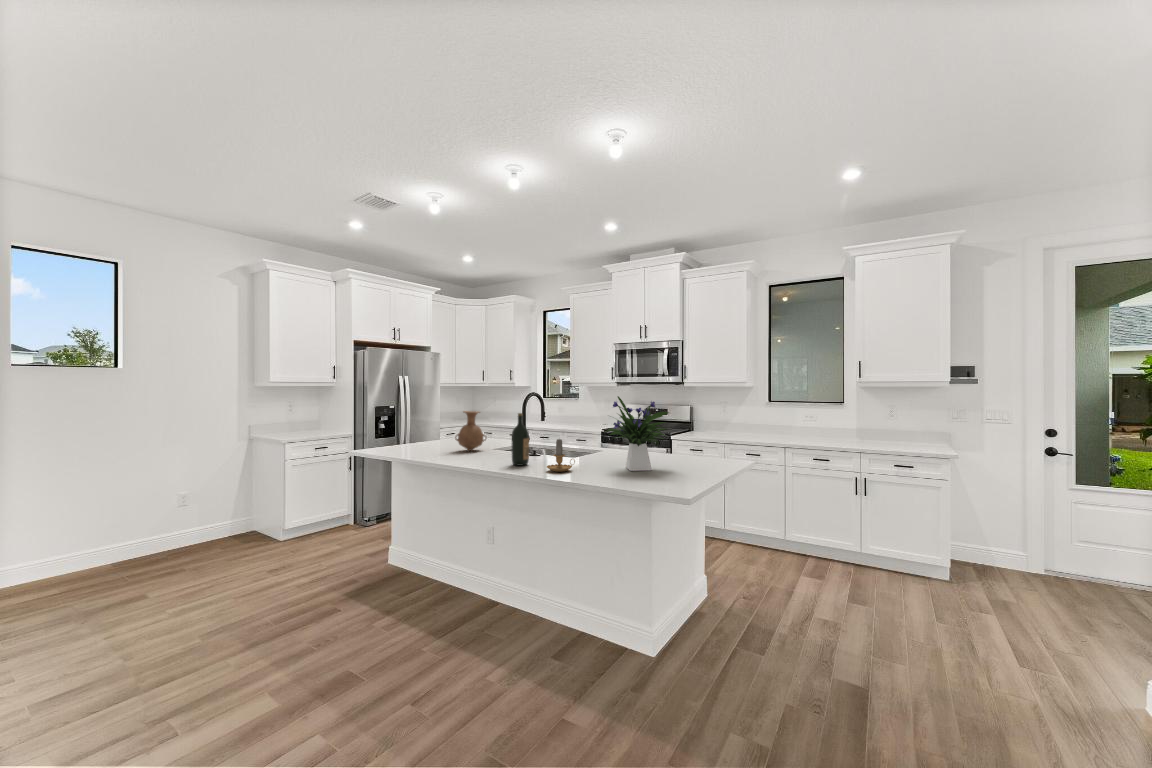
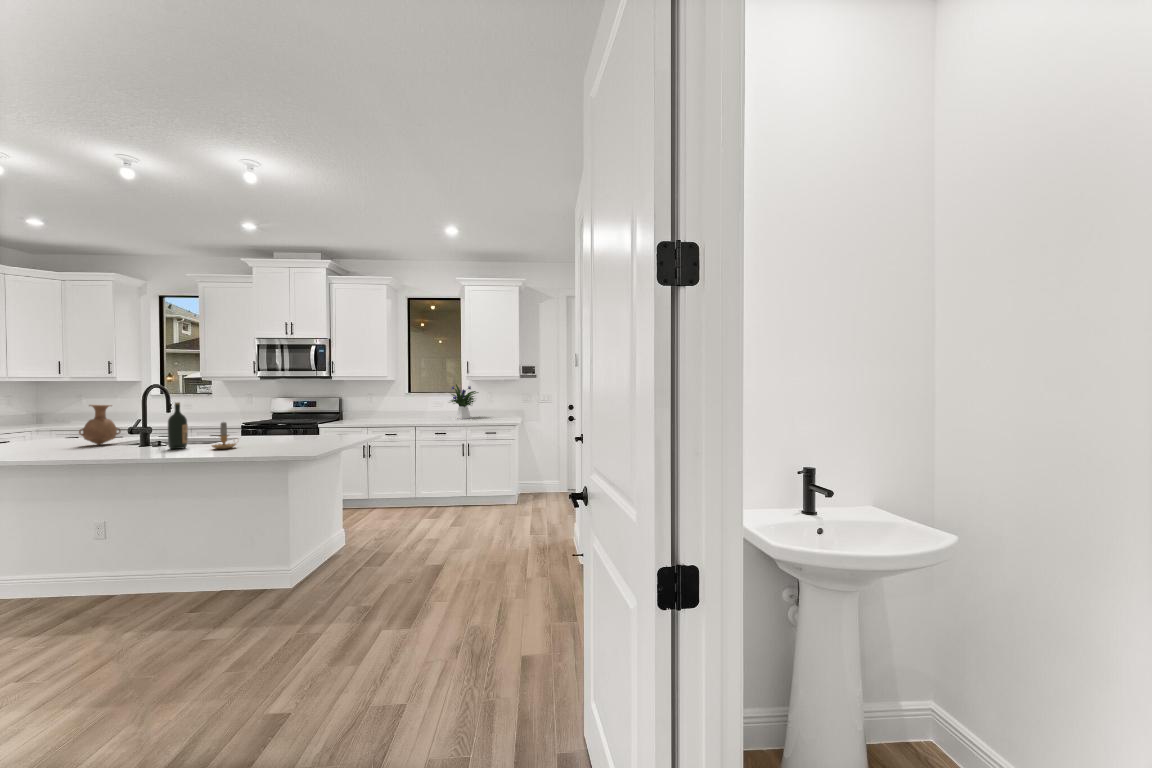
flower arrangement: present [608,396,669,471] -> present [451,384,478,419]

